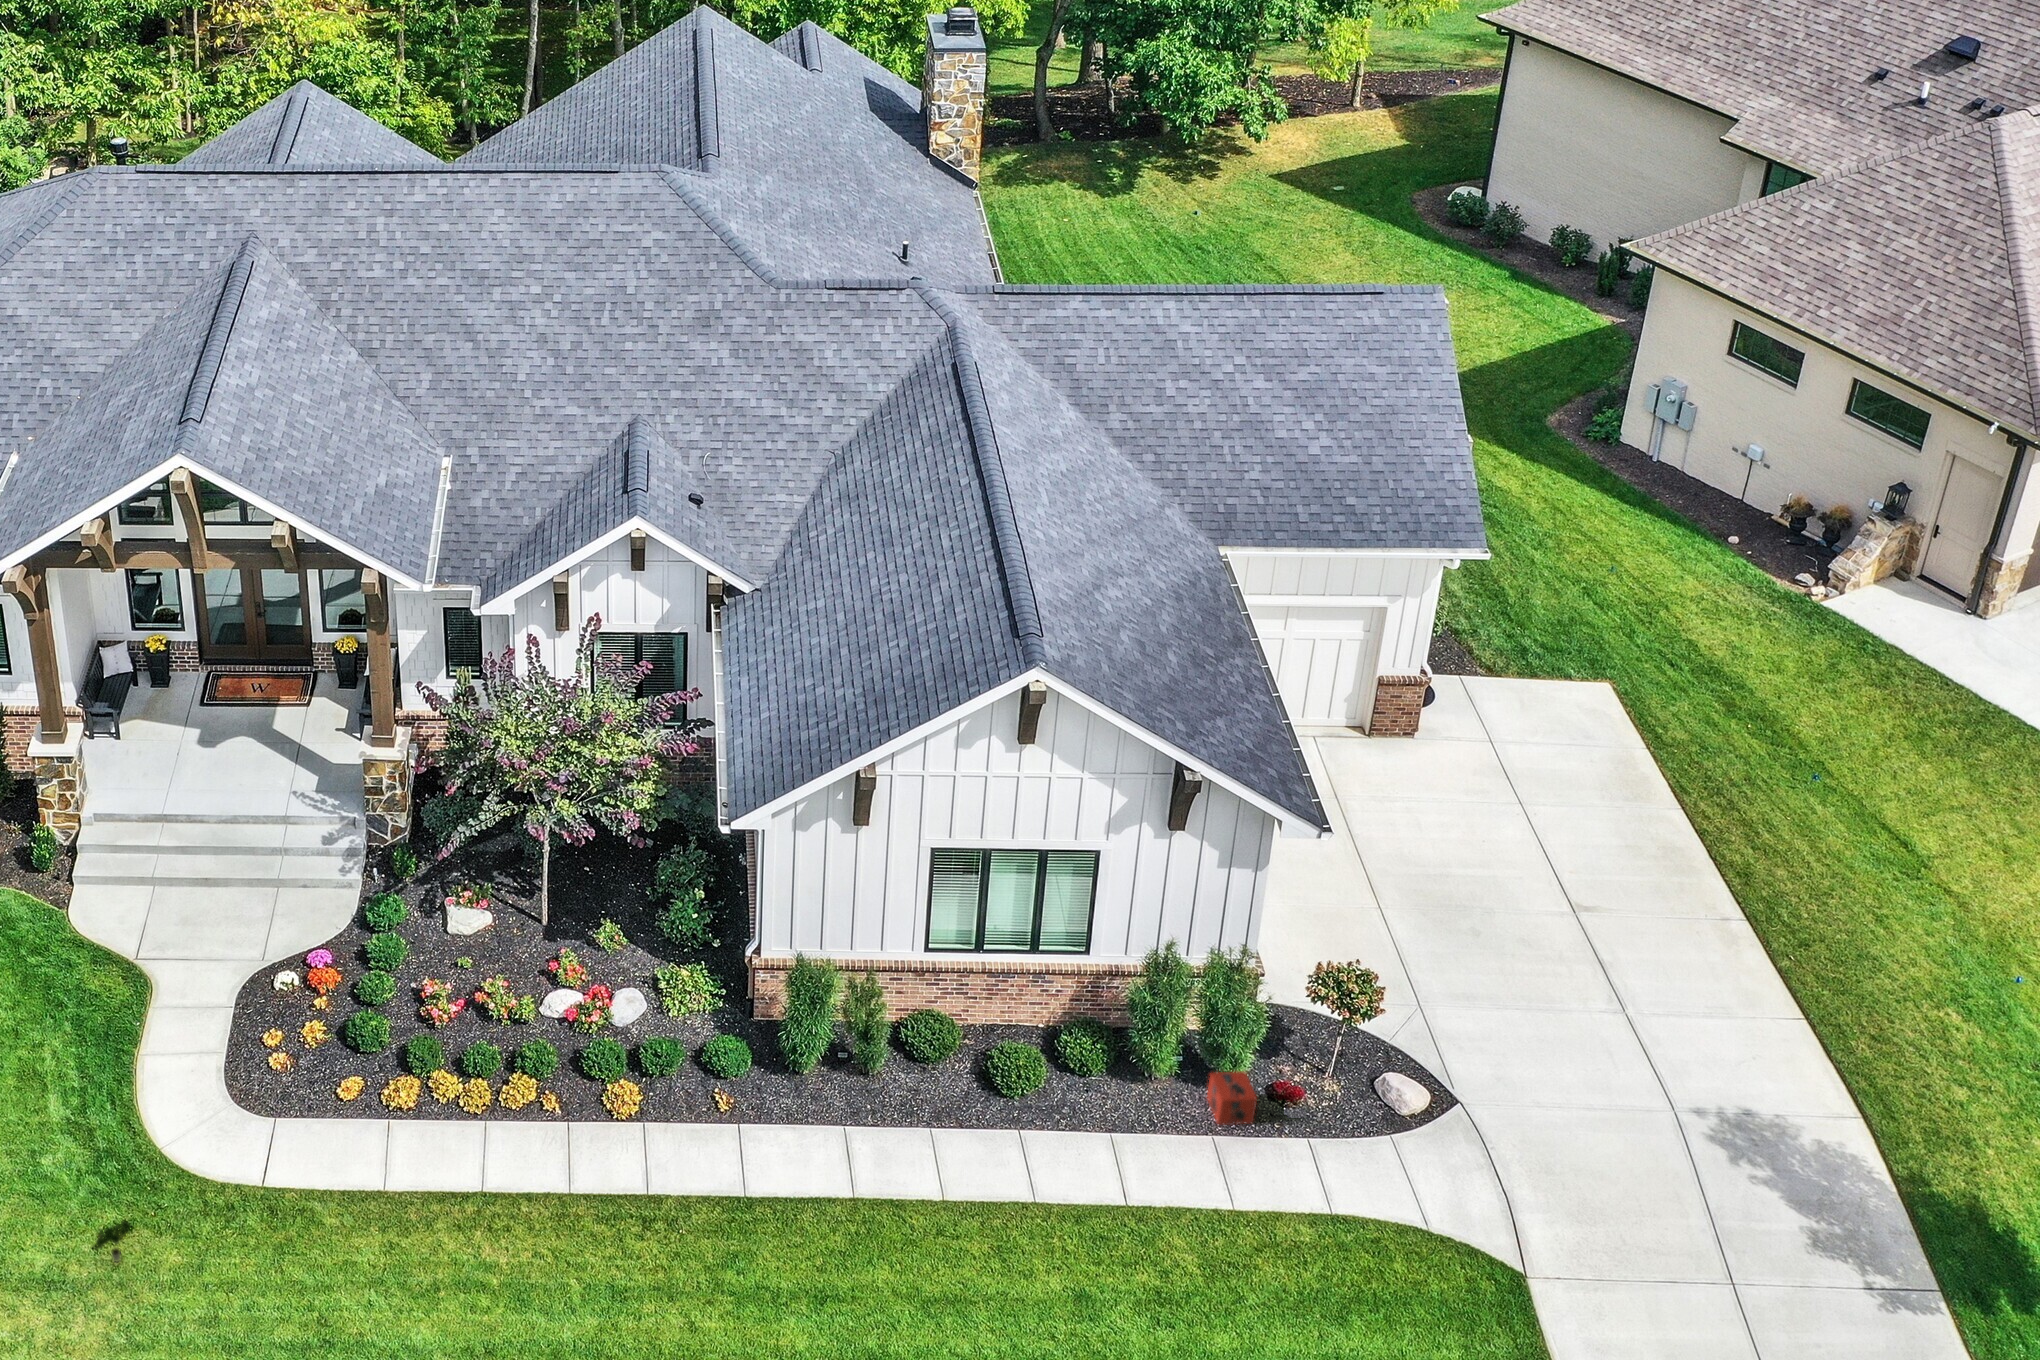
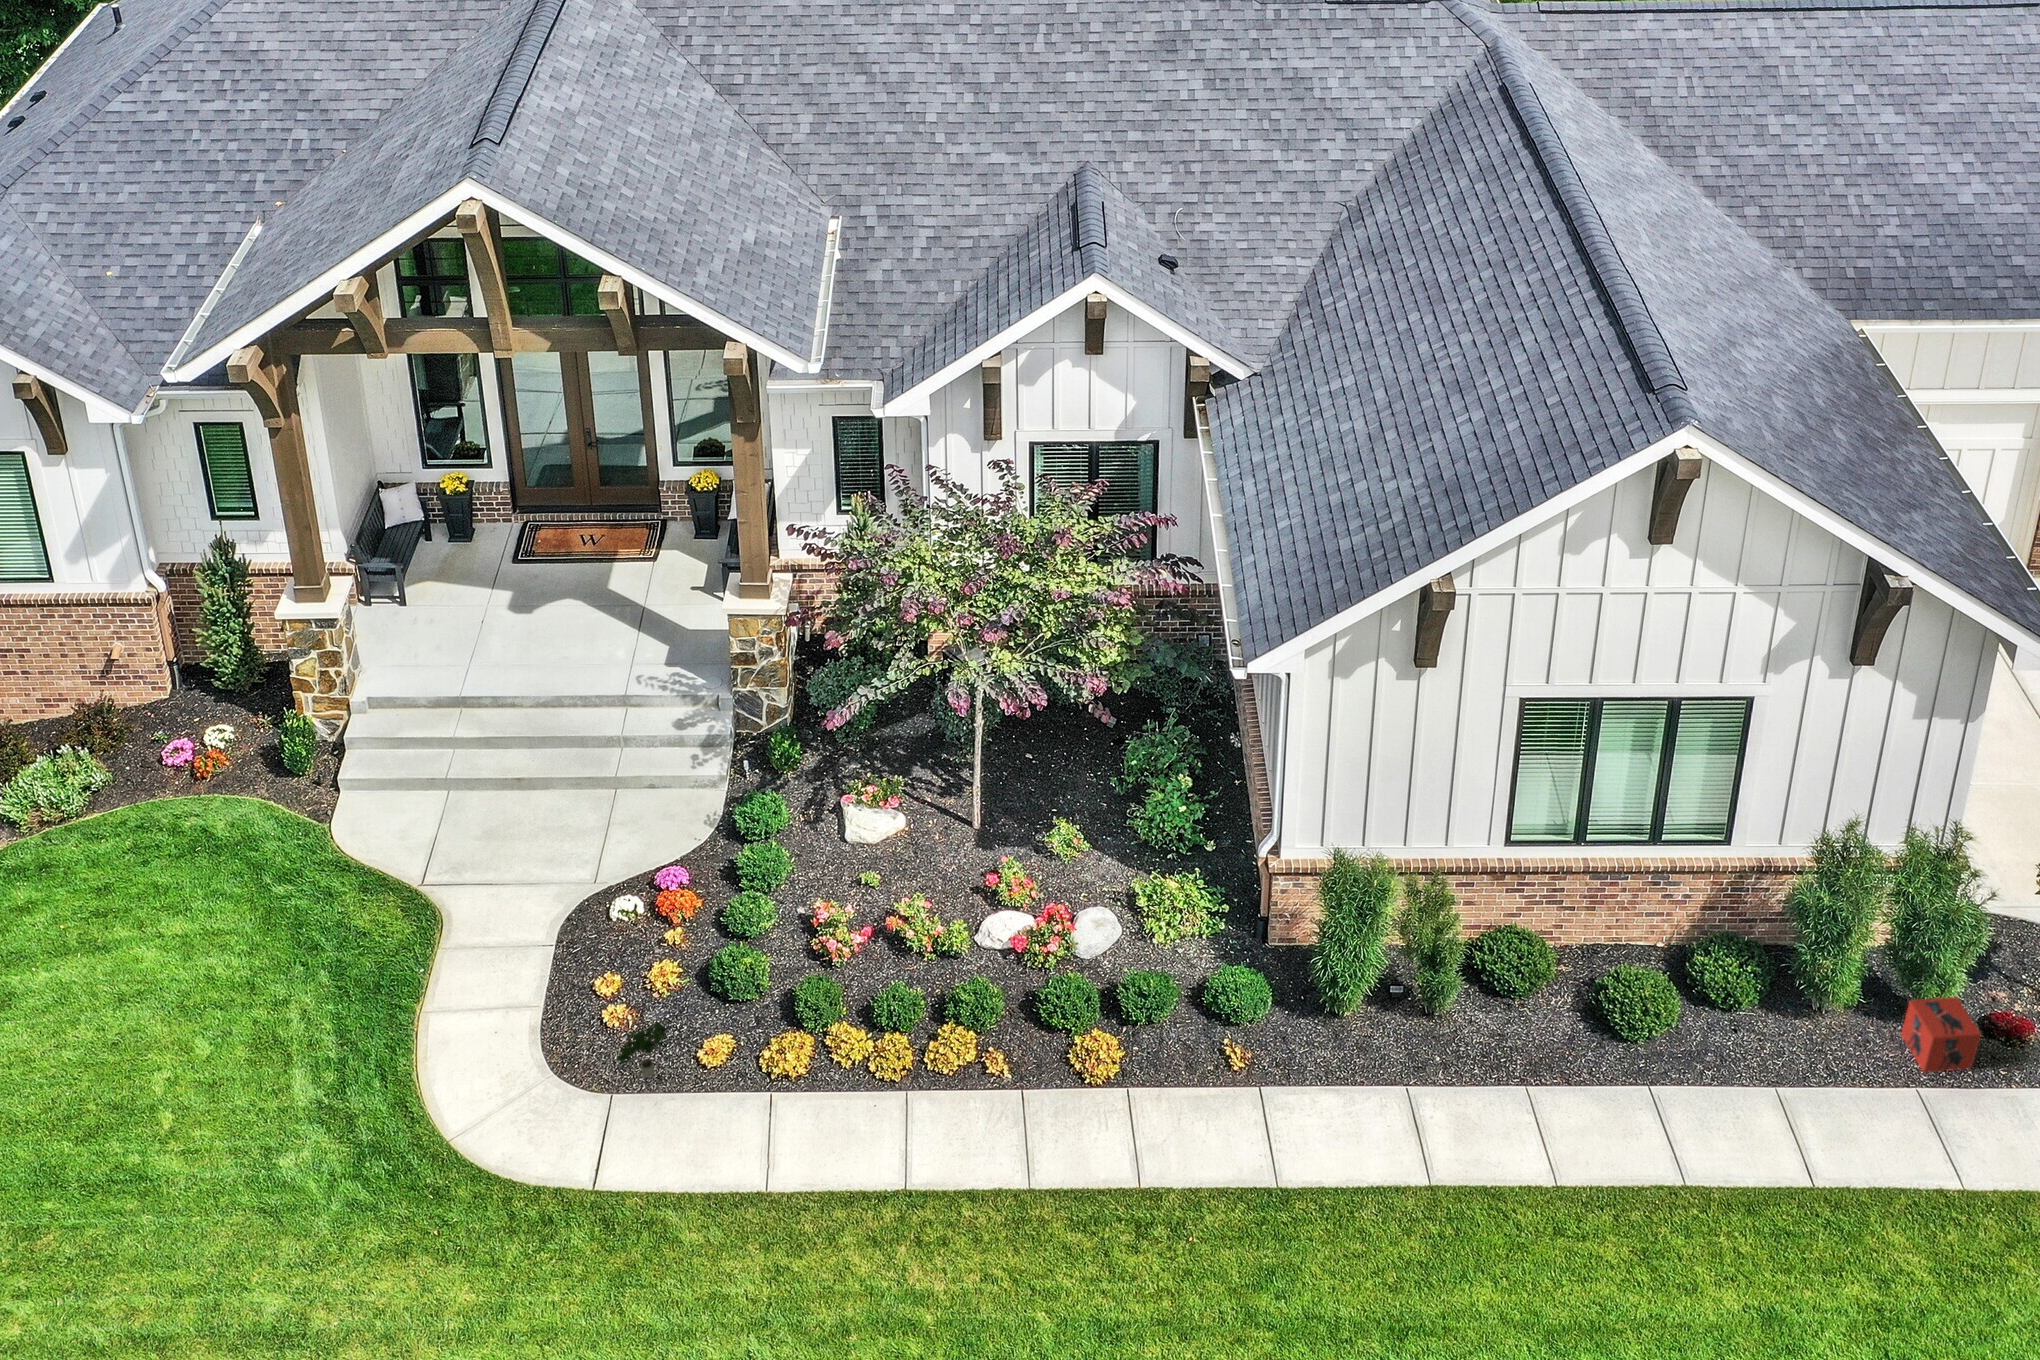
potted plant: present [92,1220,132,1262] -> present [616,1022,668,1078]

